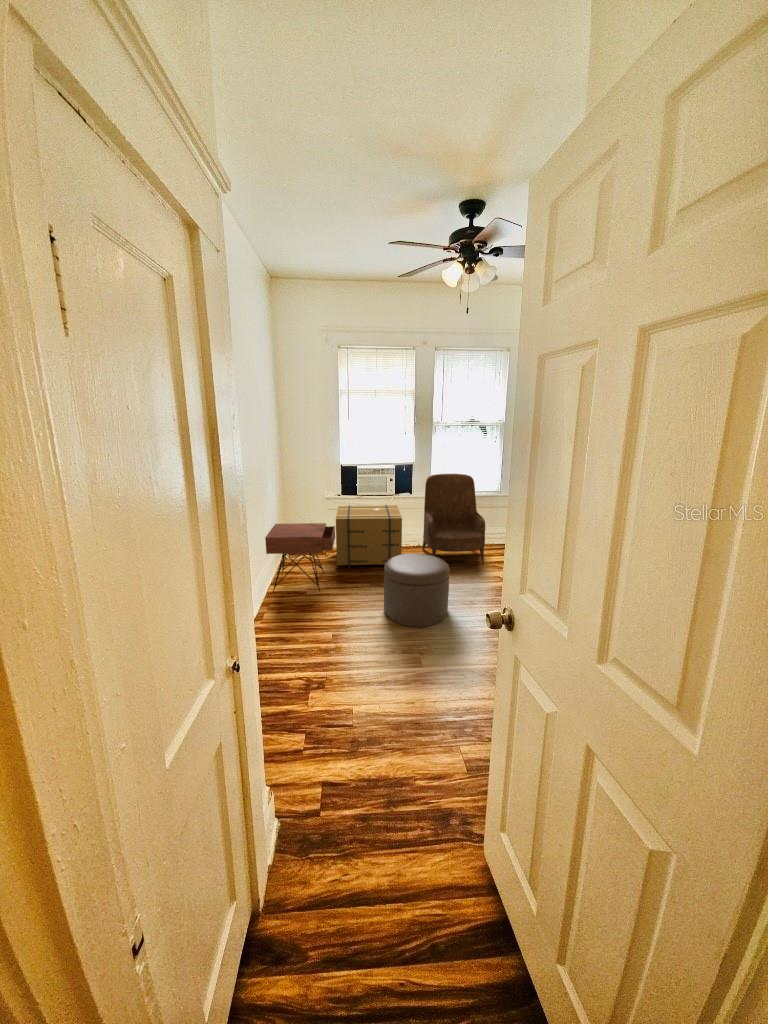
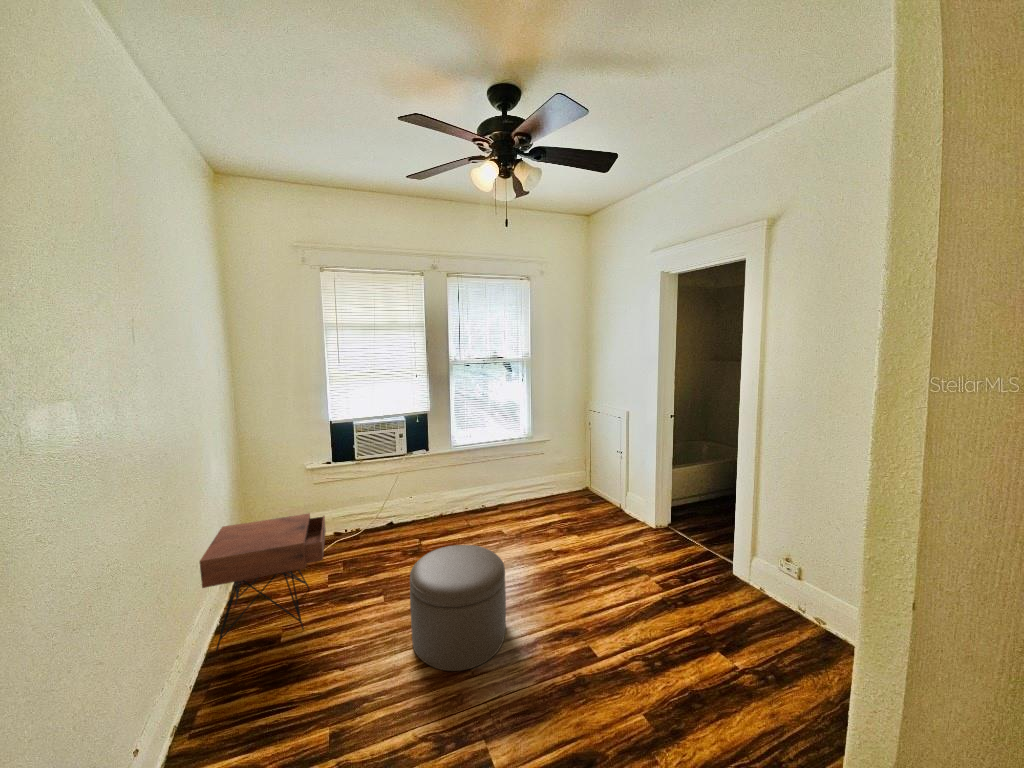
armchair: present [422,474,485,565] -> none [447,420,529,546]
cardboard box: present [336,505,402,567] -> none [325,468,425,571]

